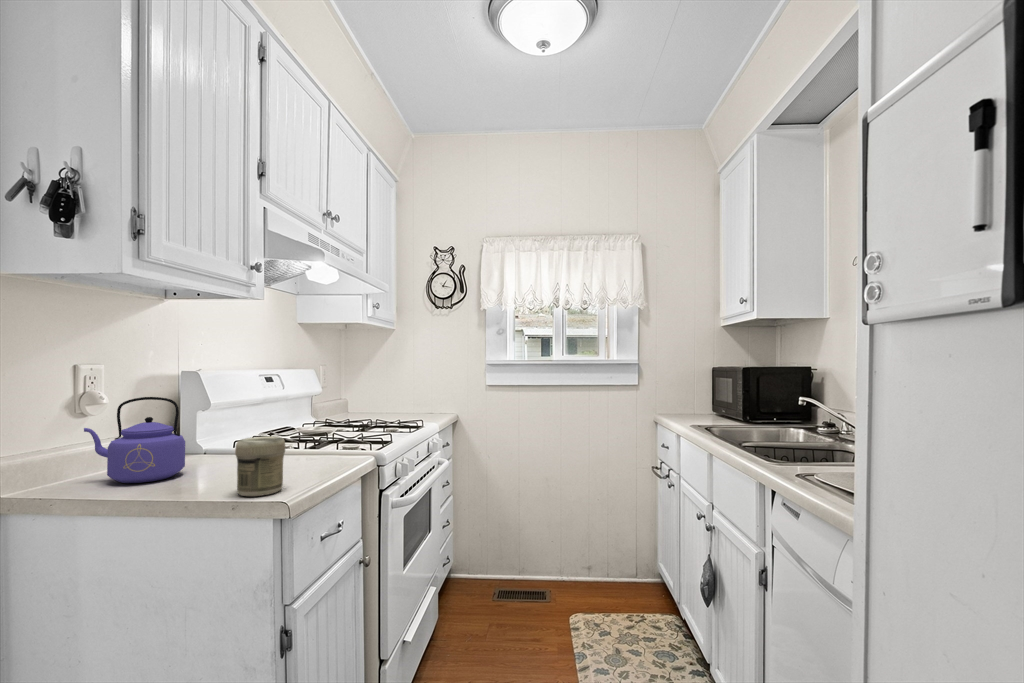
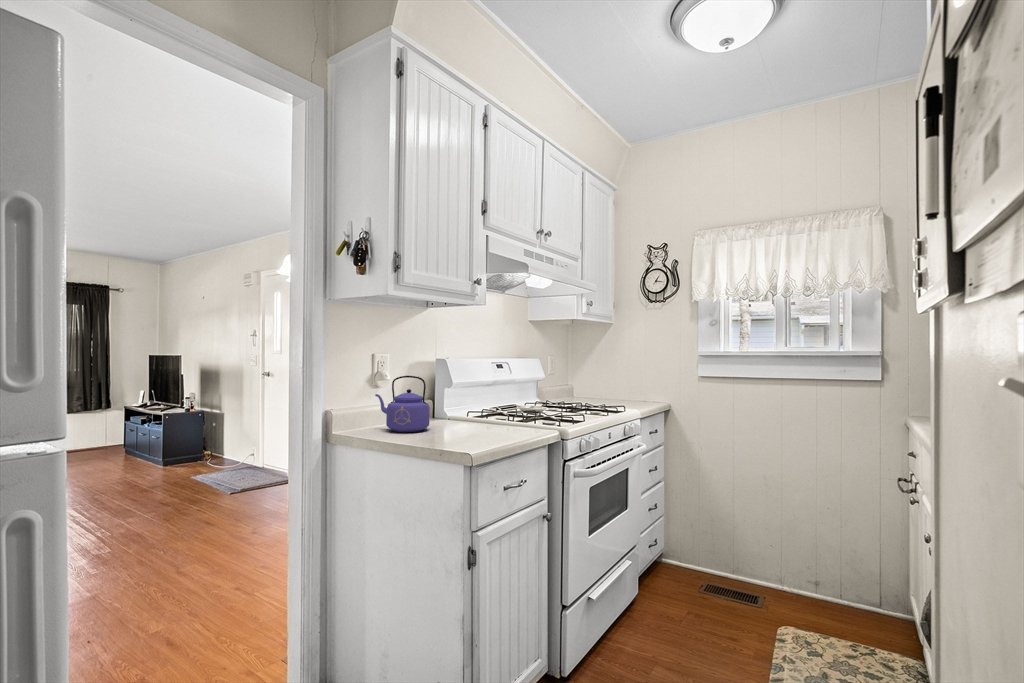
jar: present [235,437,285,496] -> none [450,406,481,447]

